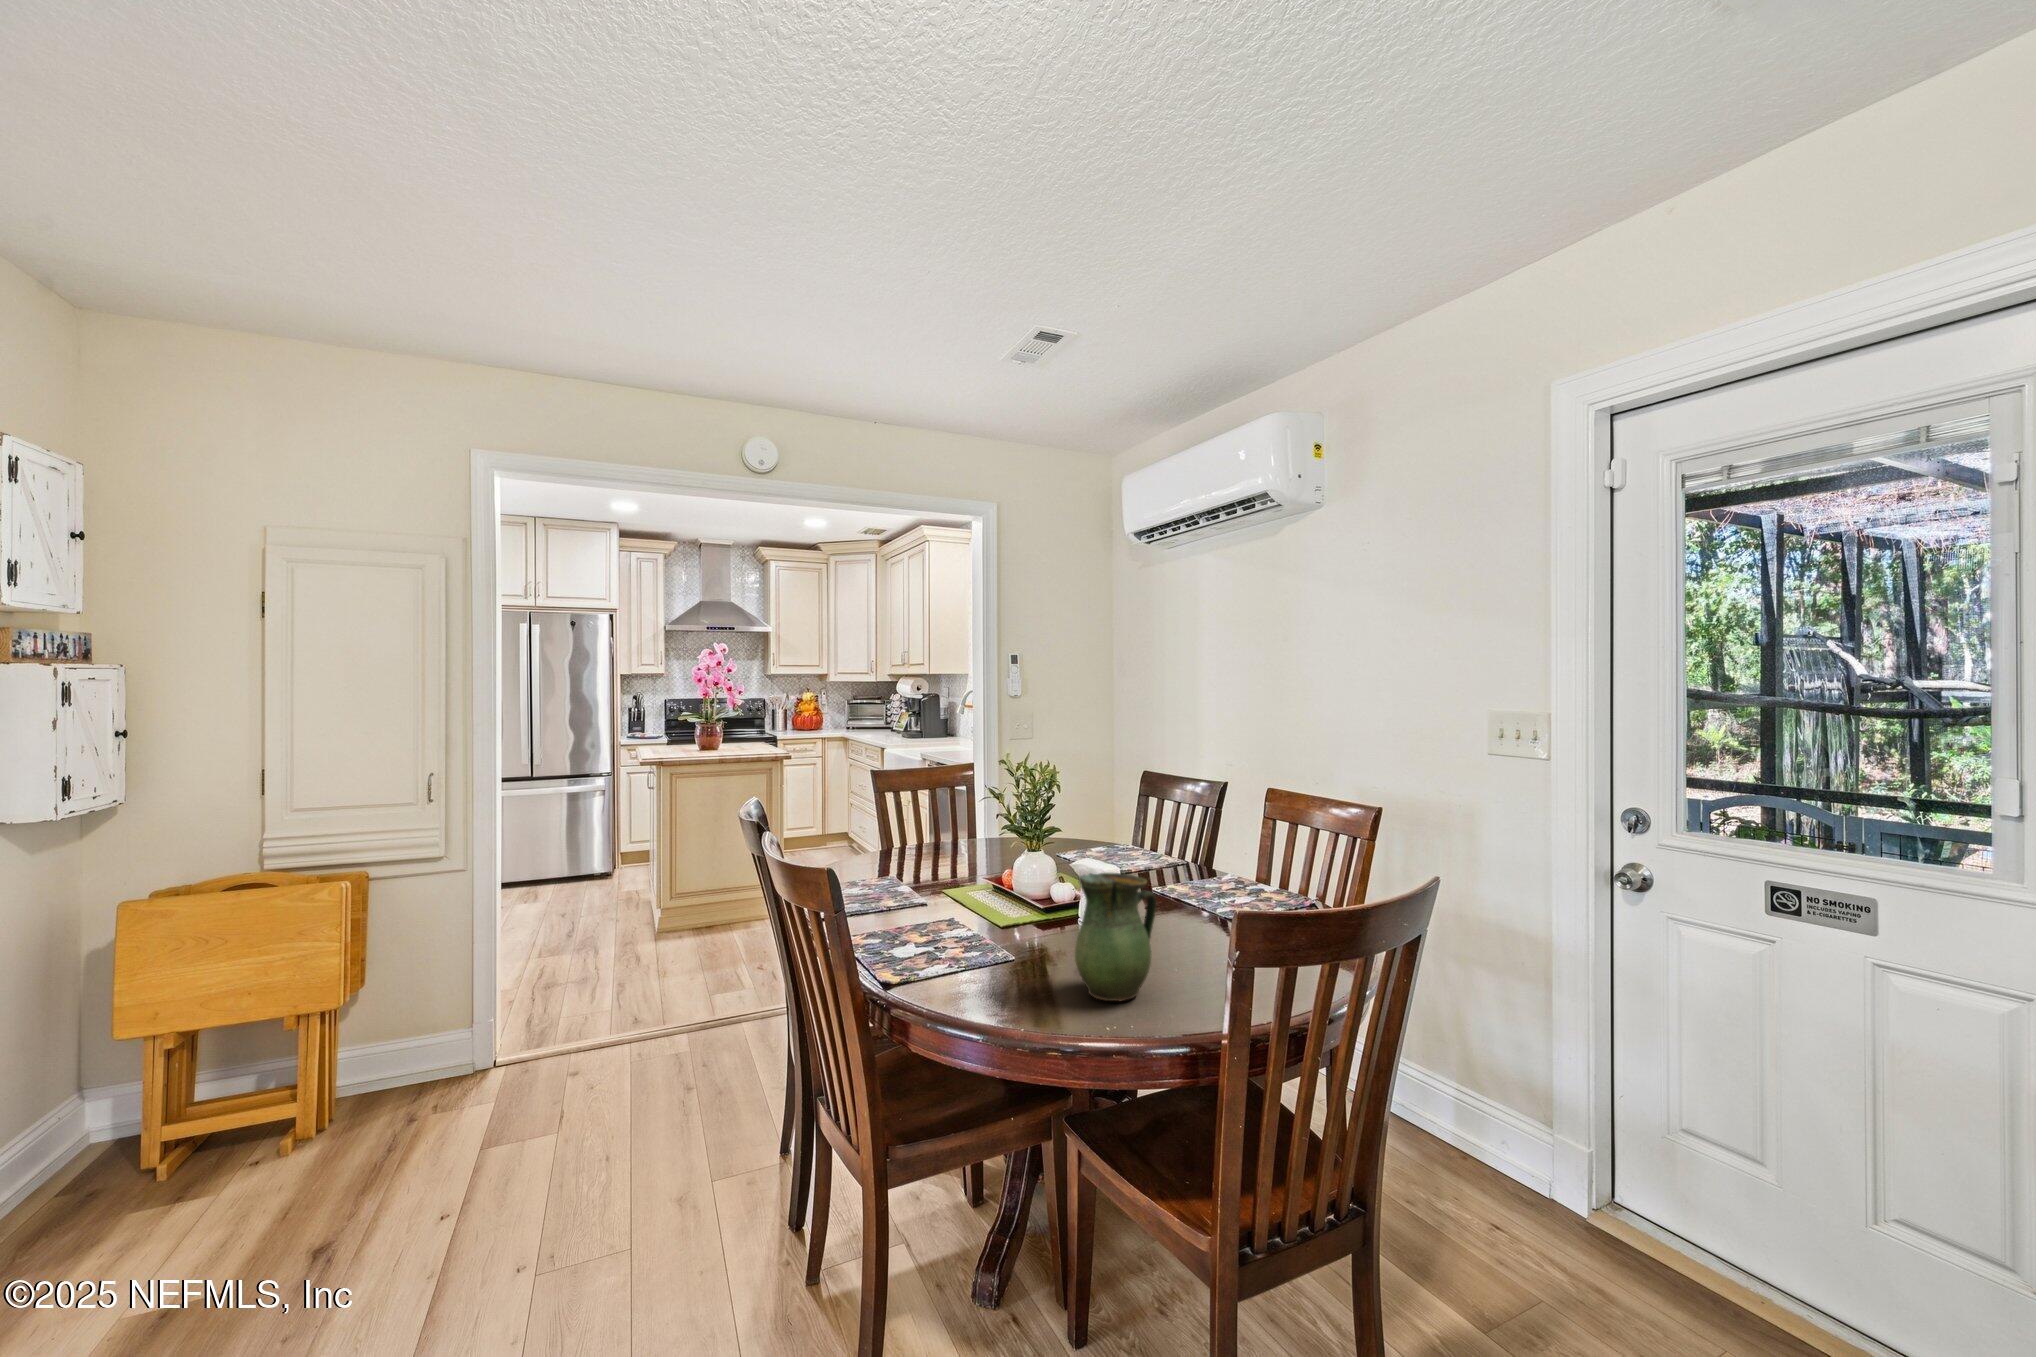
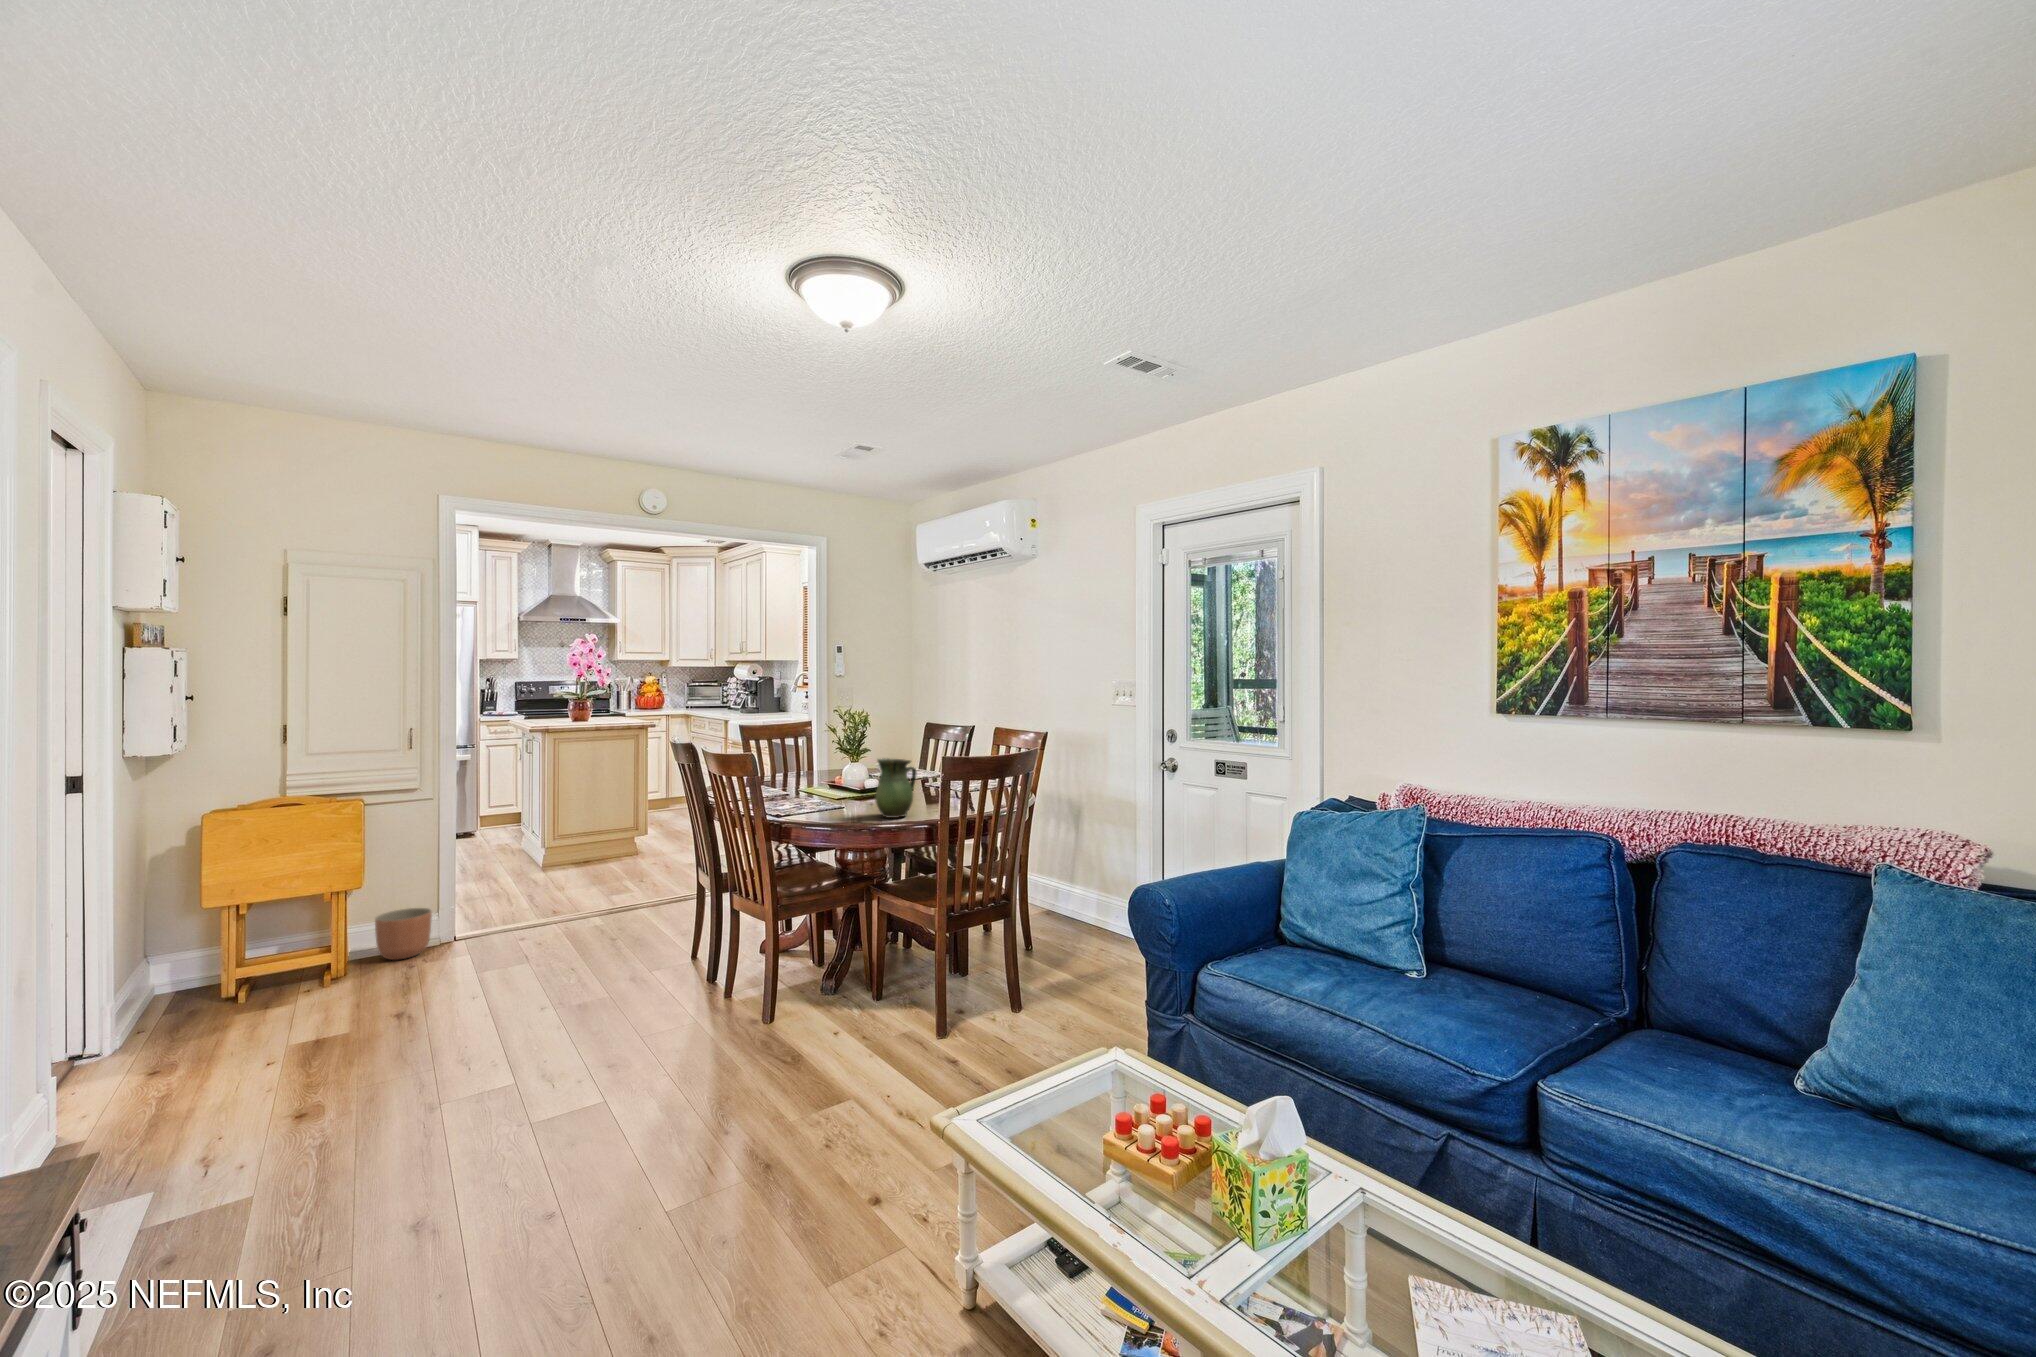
planter: none [370,1026,450,1106] -> present [375,908,432,960]

